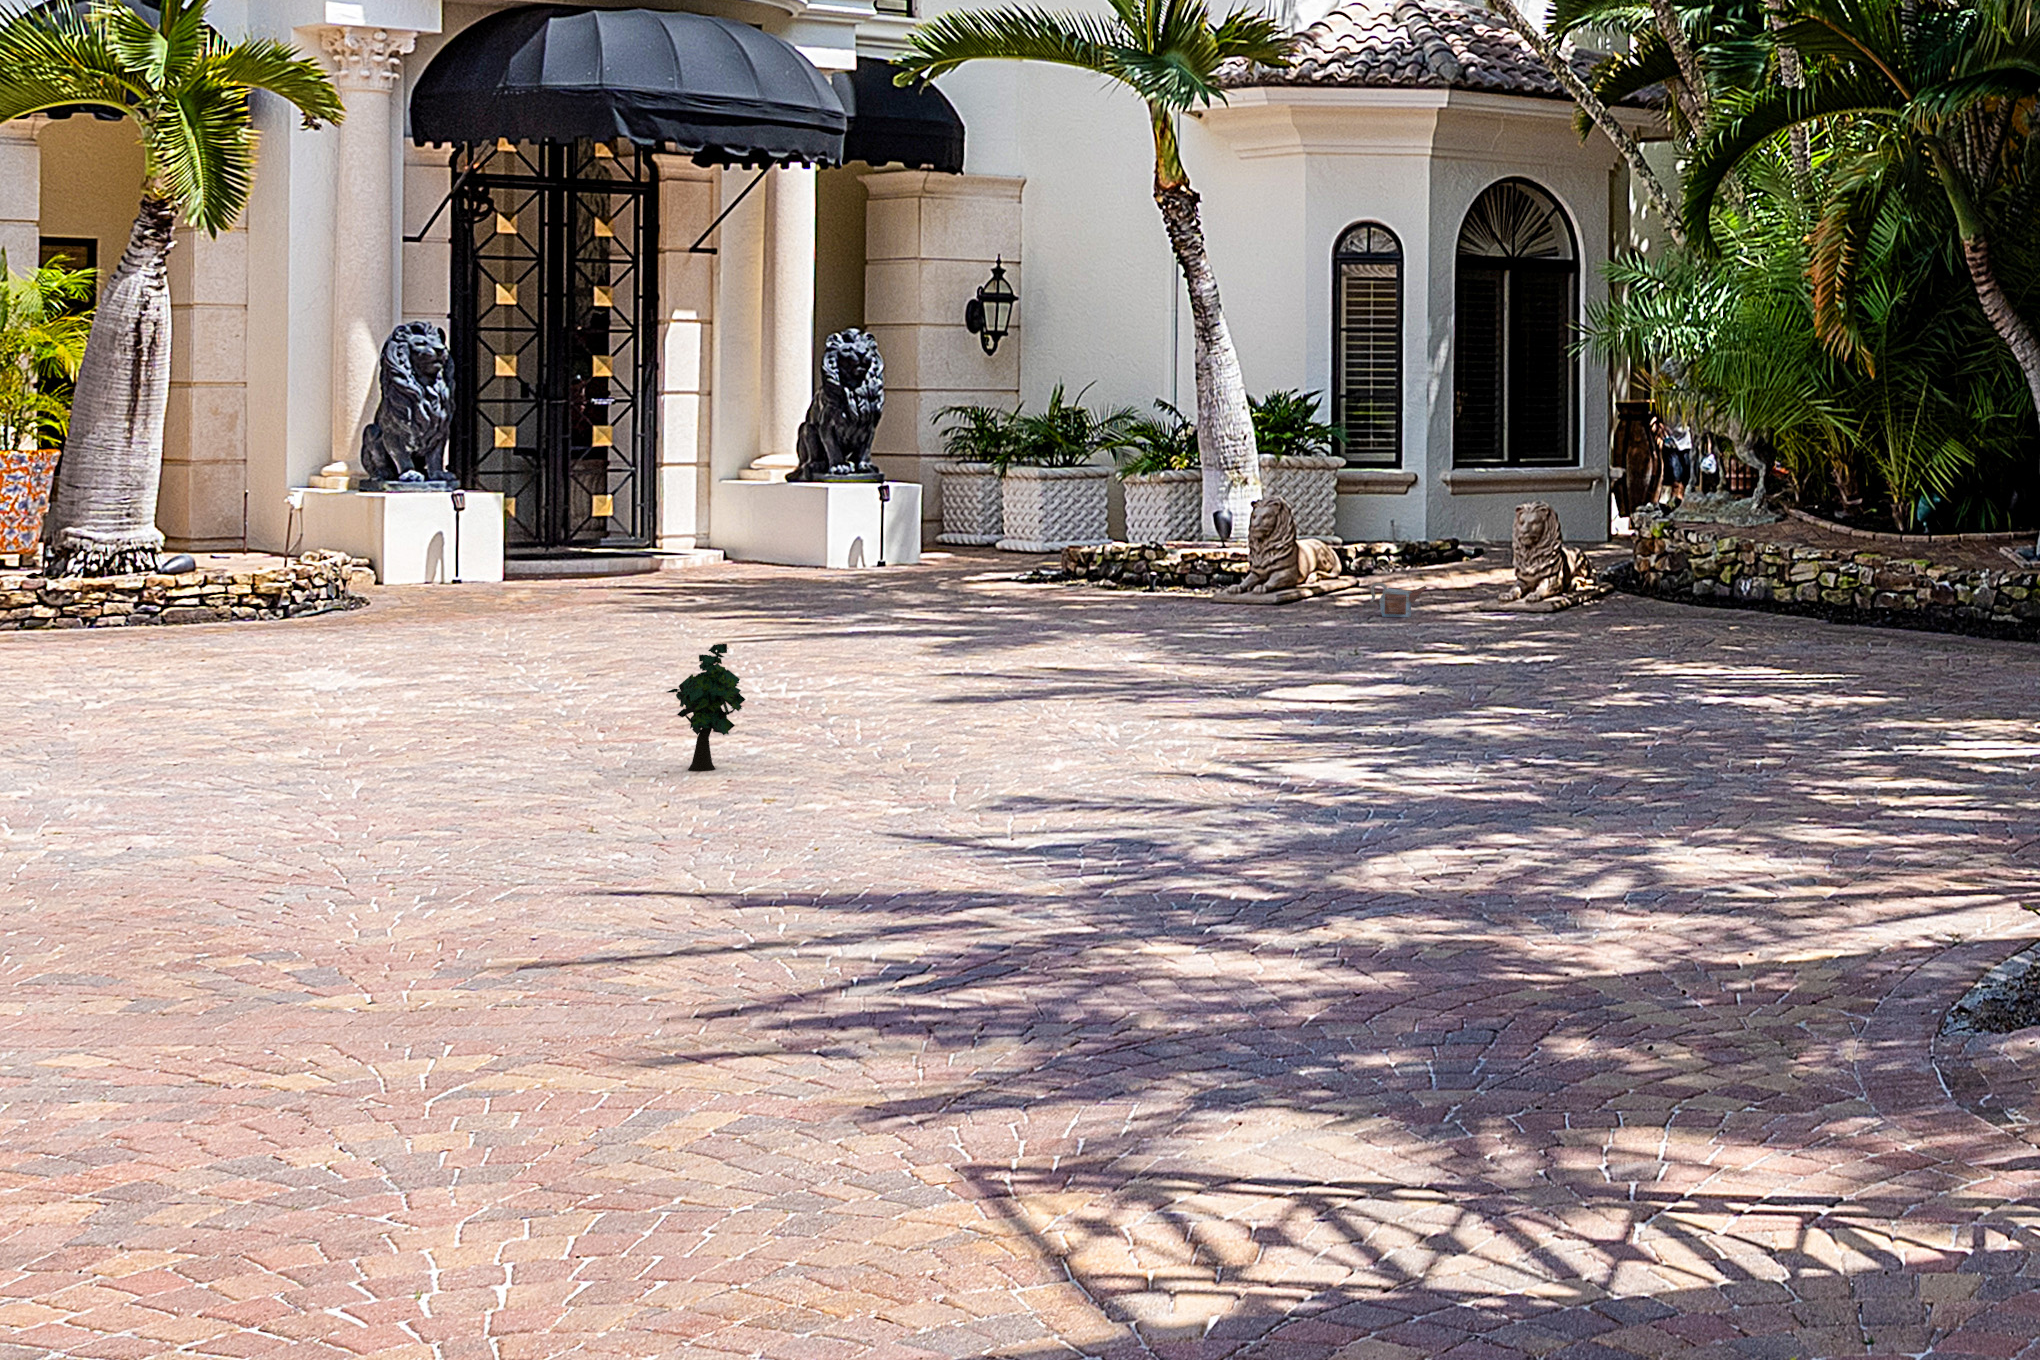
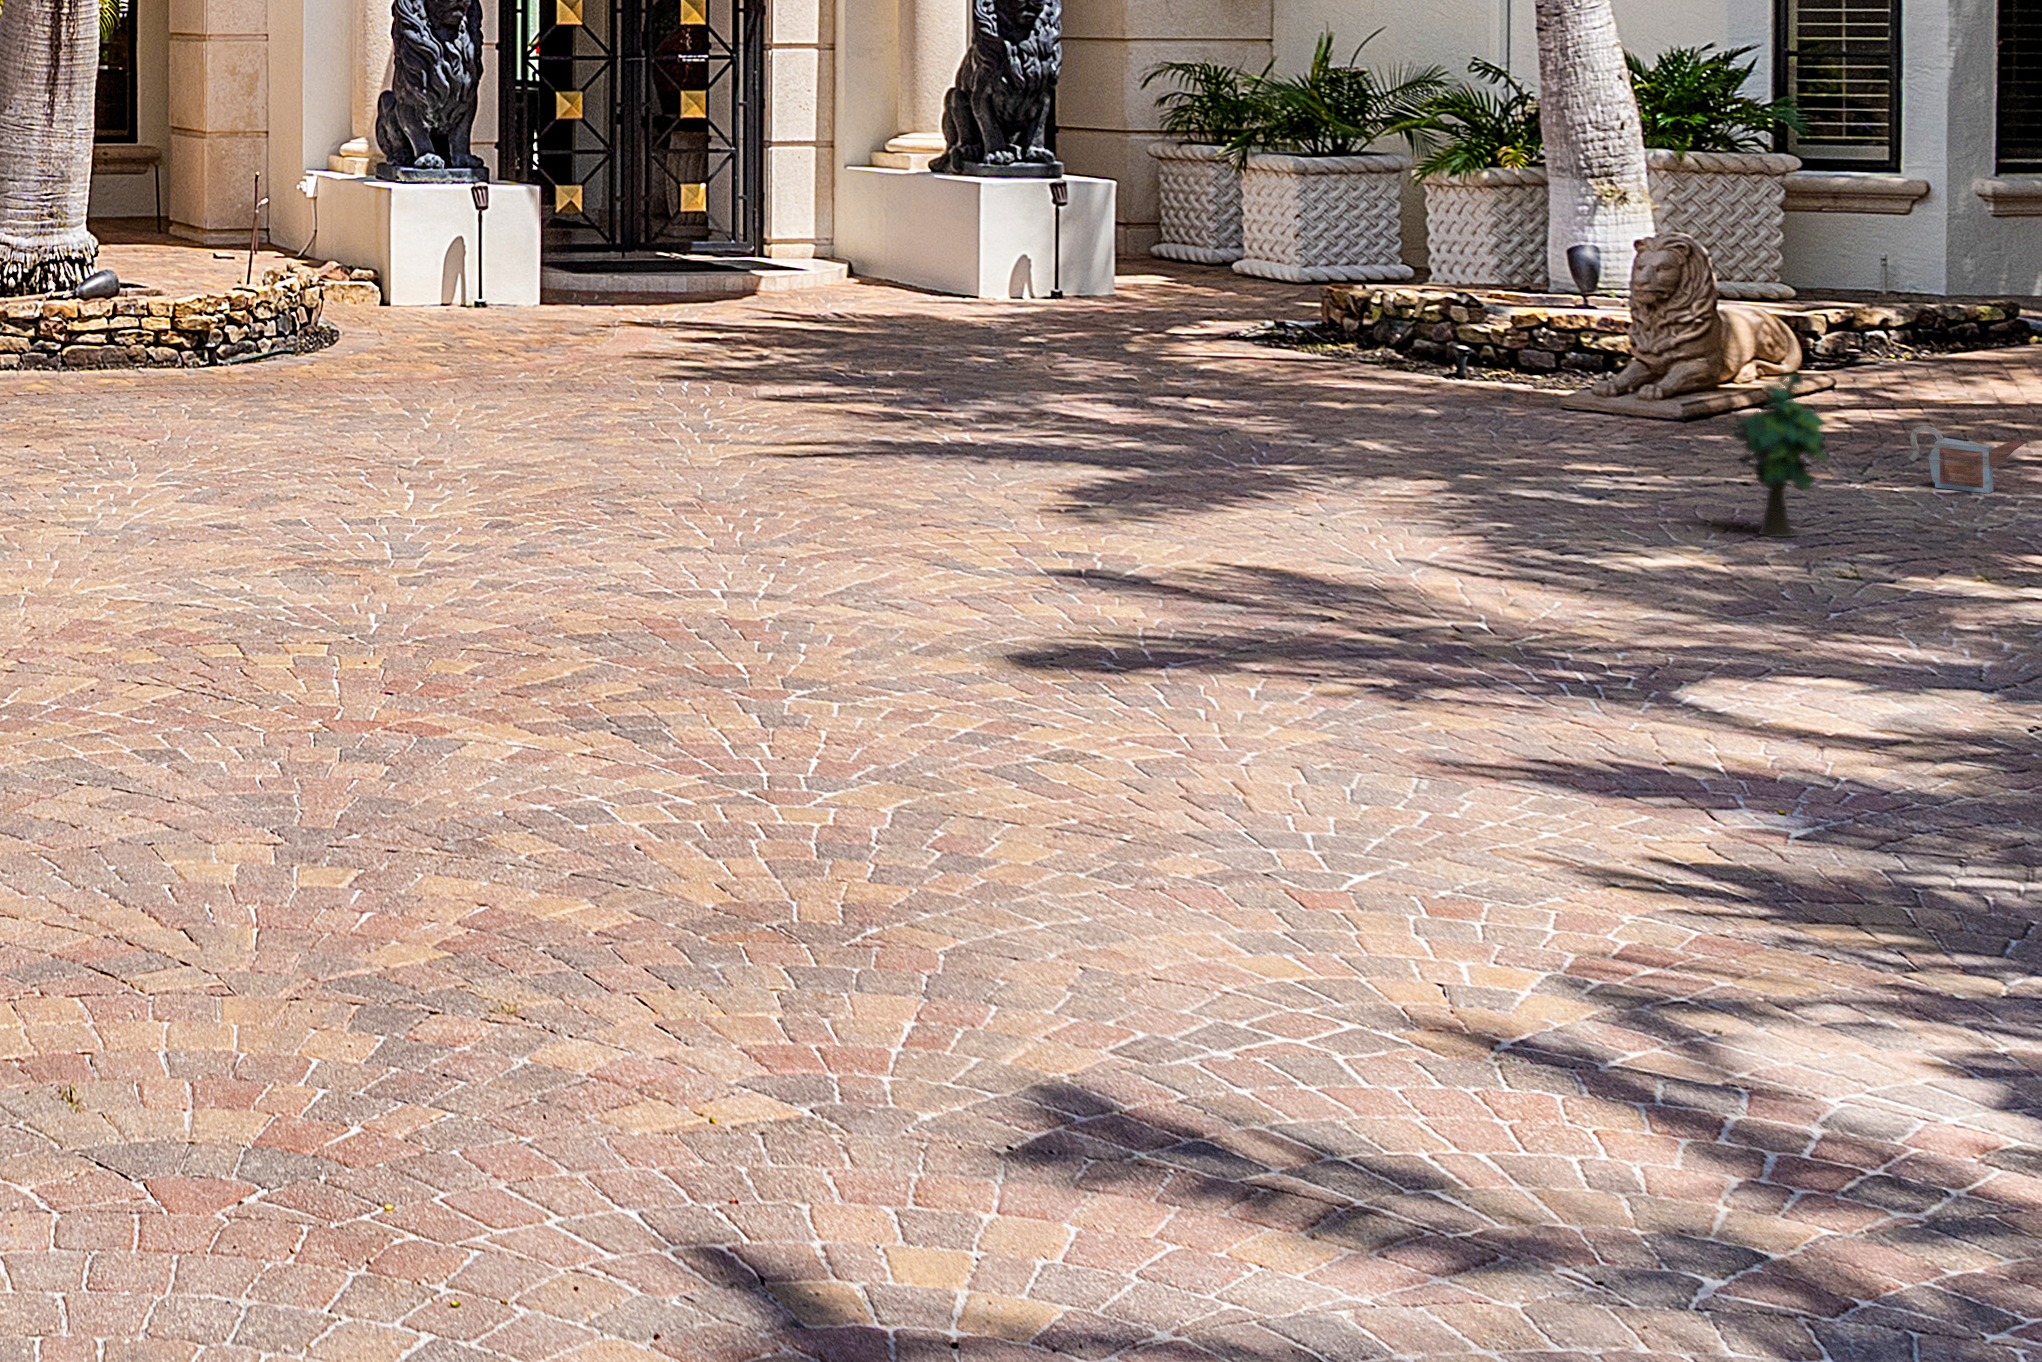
decorative plant: present [667,644,745,771] -> present [1727,373,1828,537]

